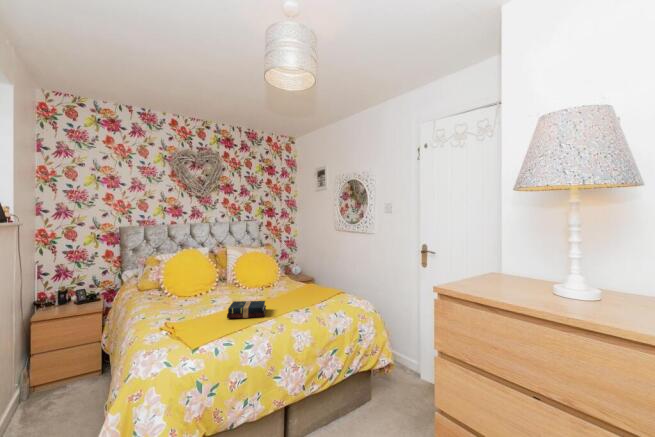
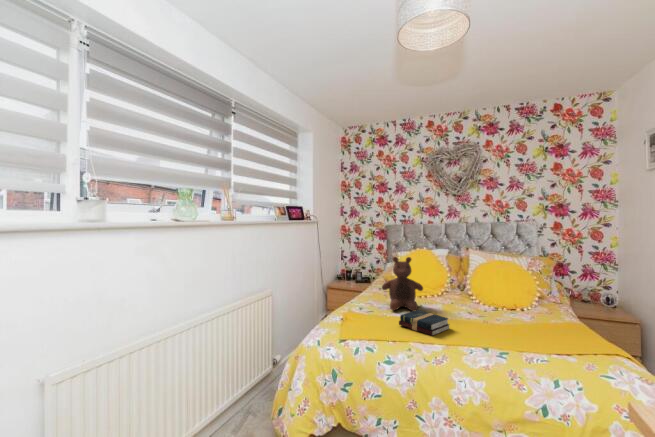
stuffed bear: none [177,255,221,311] -> present [382,257,423,311]

